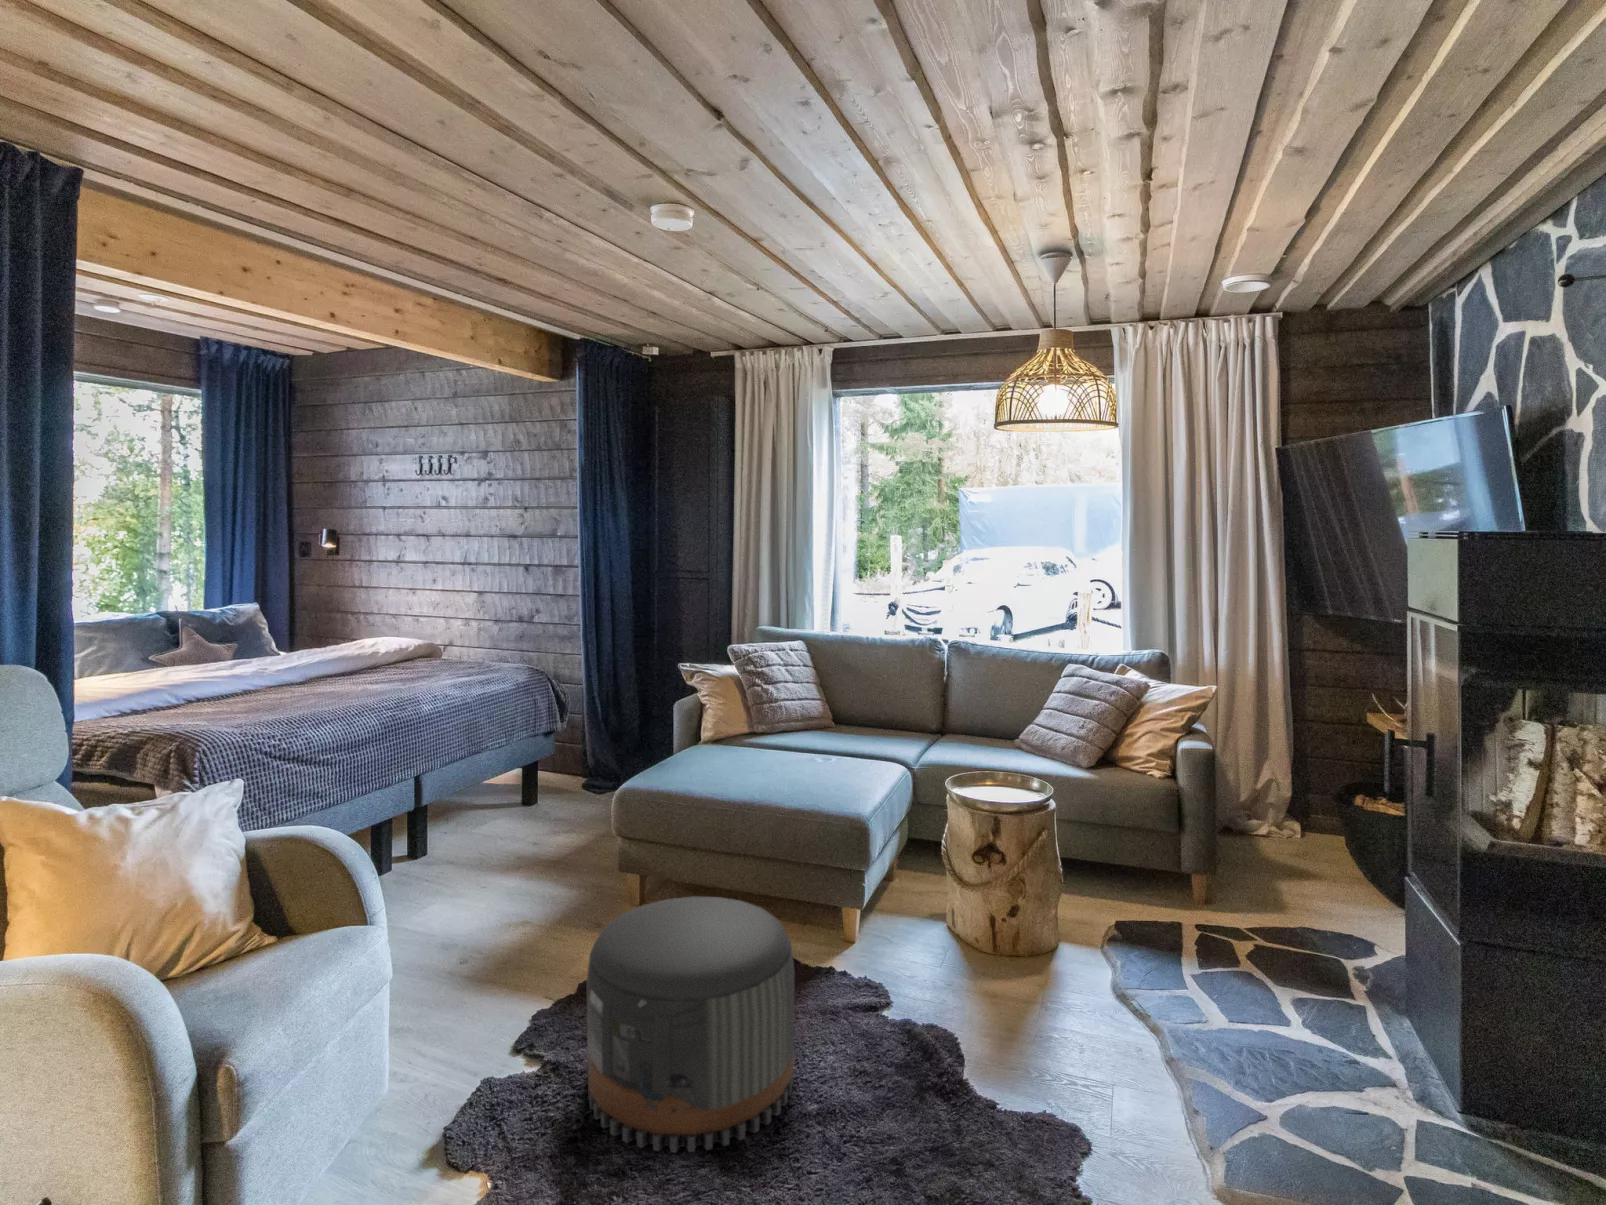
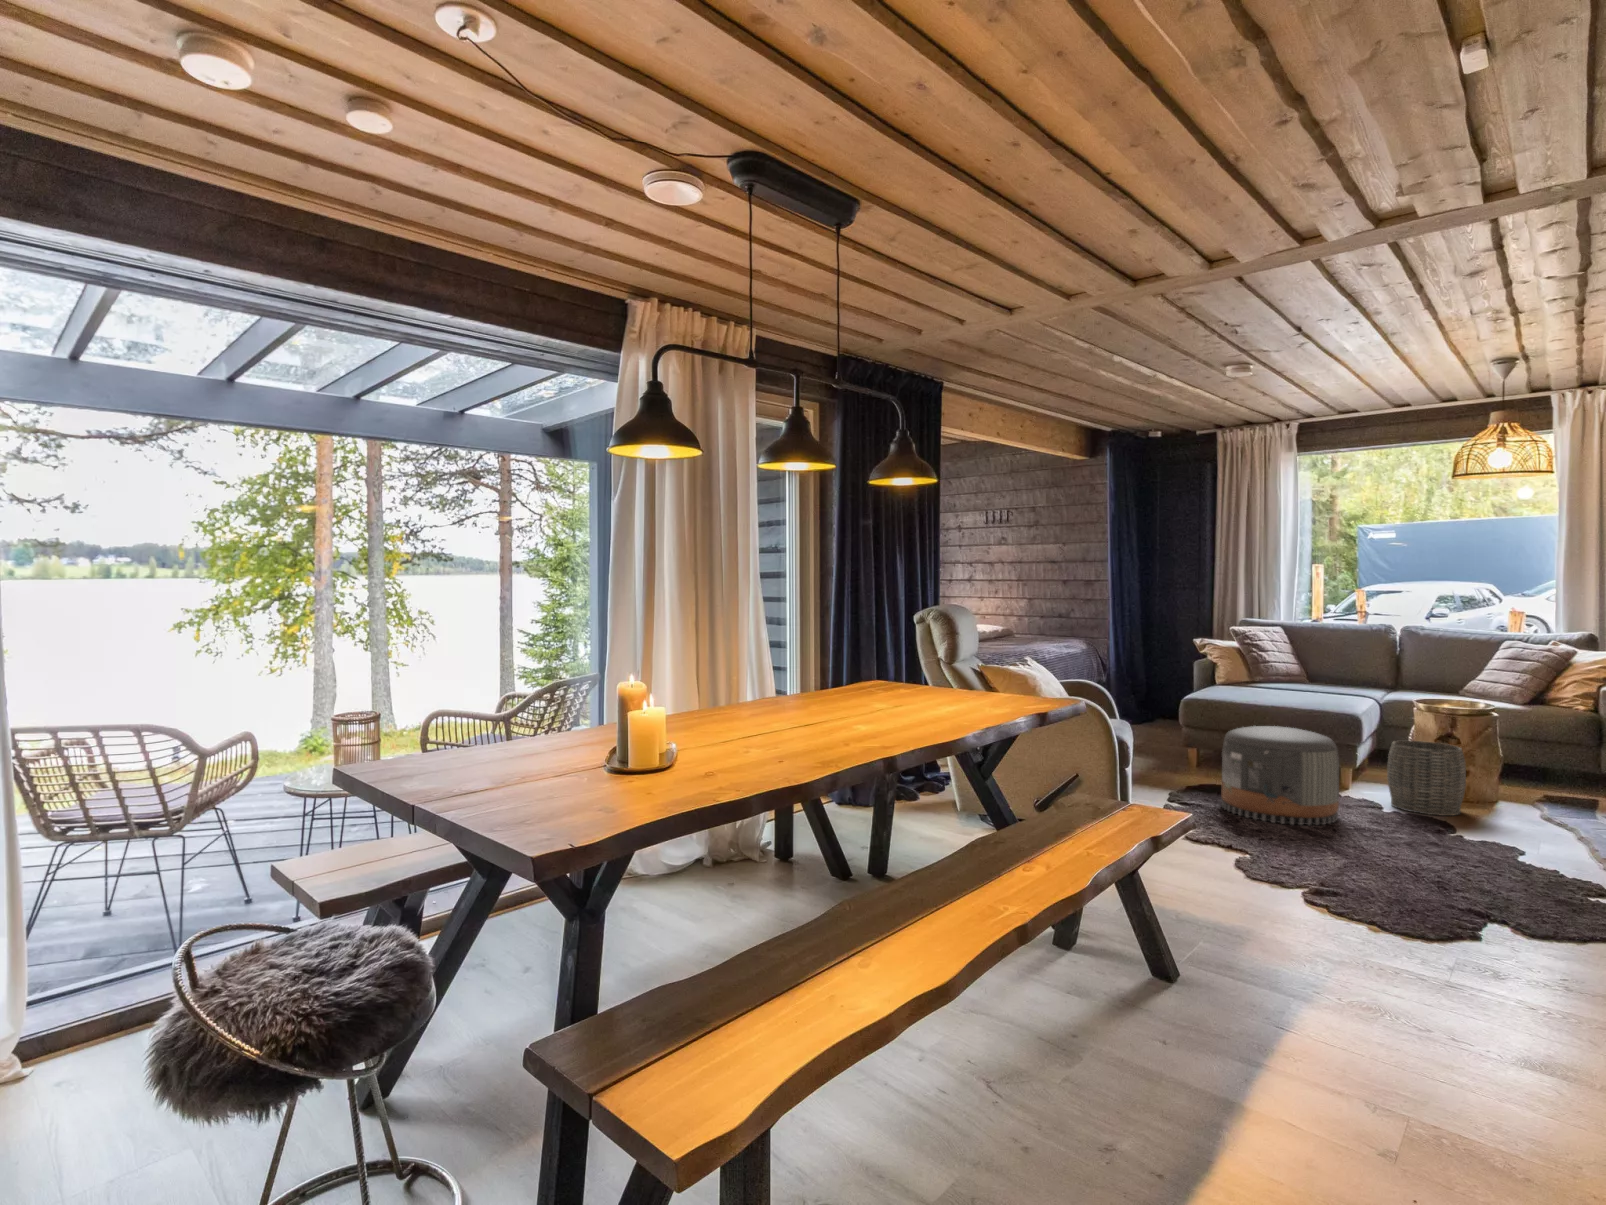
woven basket: none [894,875,1006,1026] -> present [1387,741,1466,816]

